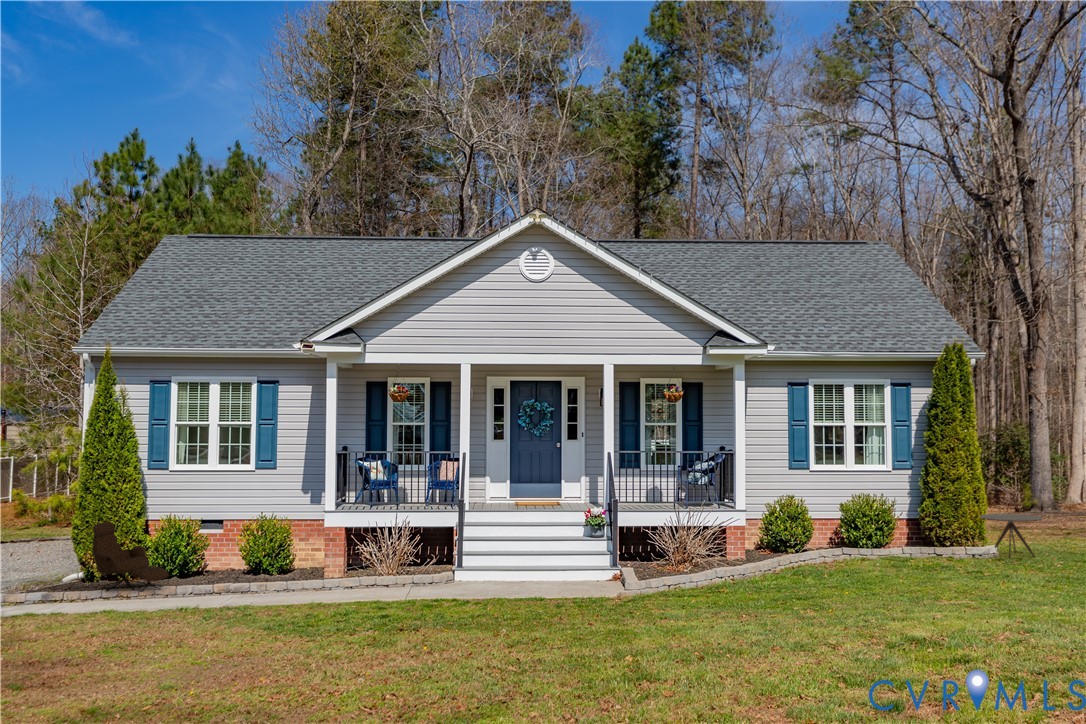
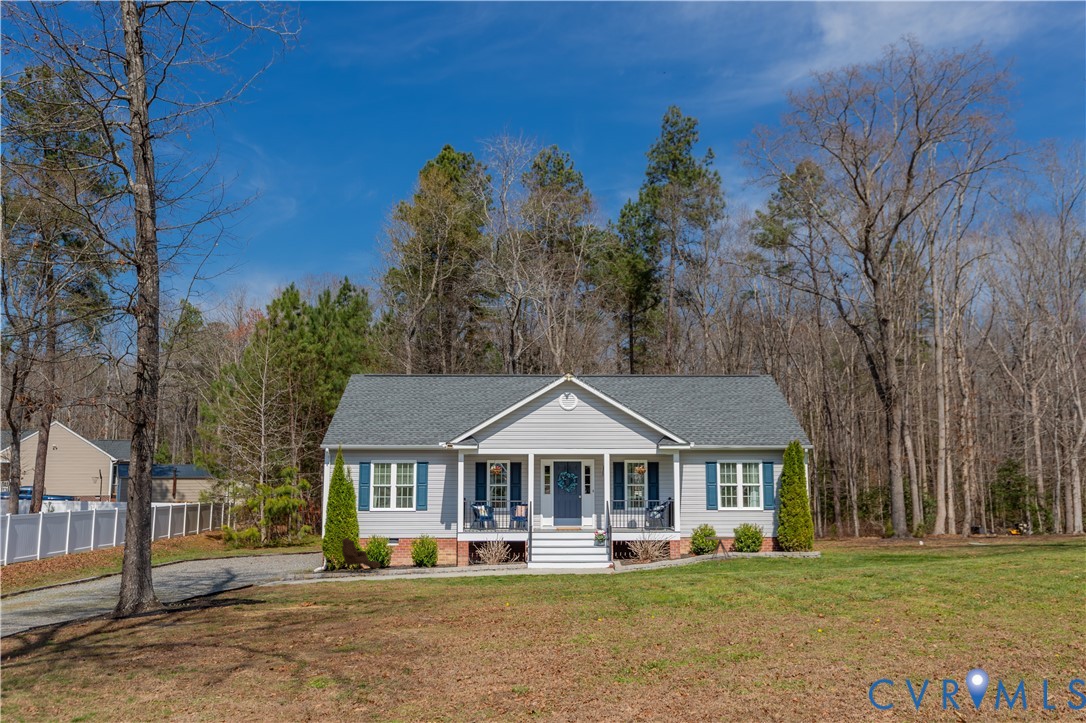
round table: present [979,514,1043,558] -> present [705,537,734,557]

